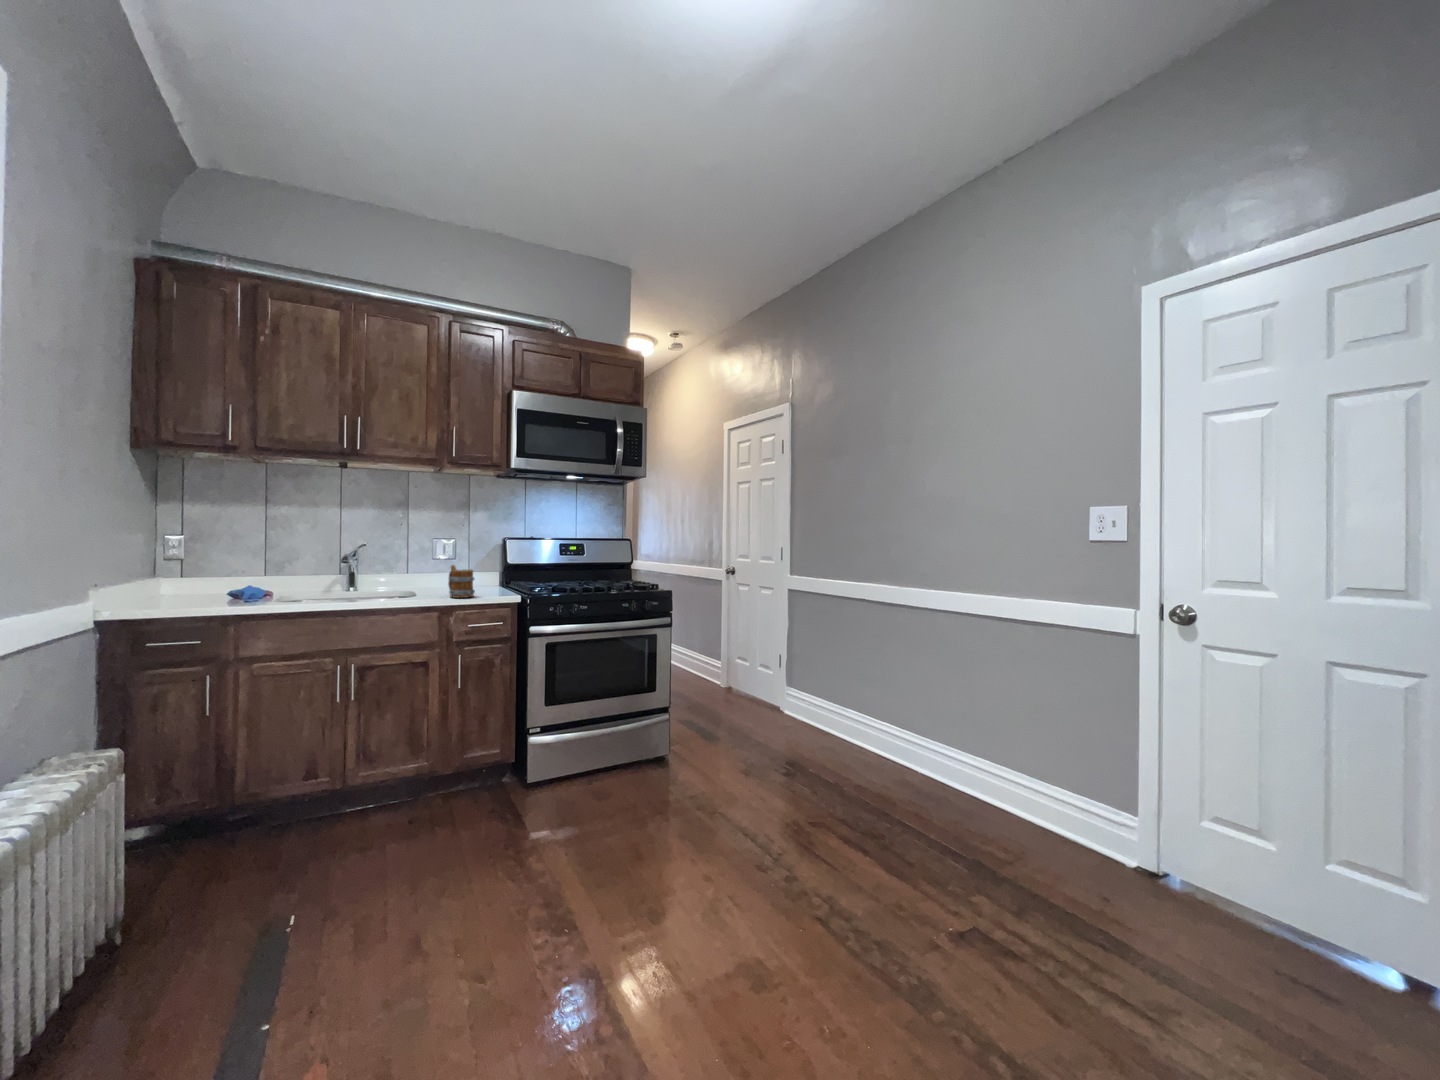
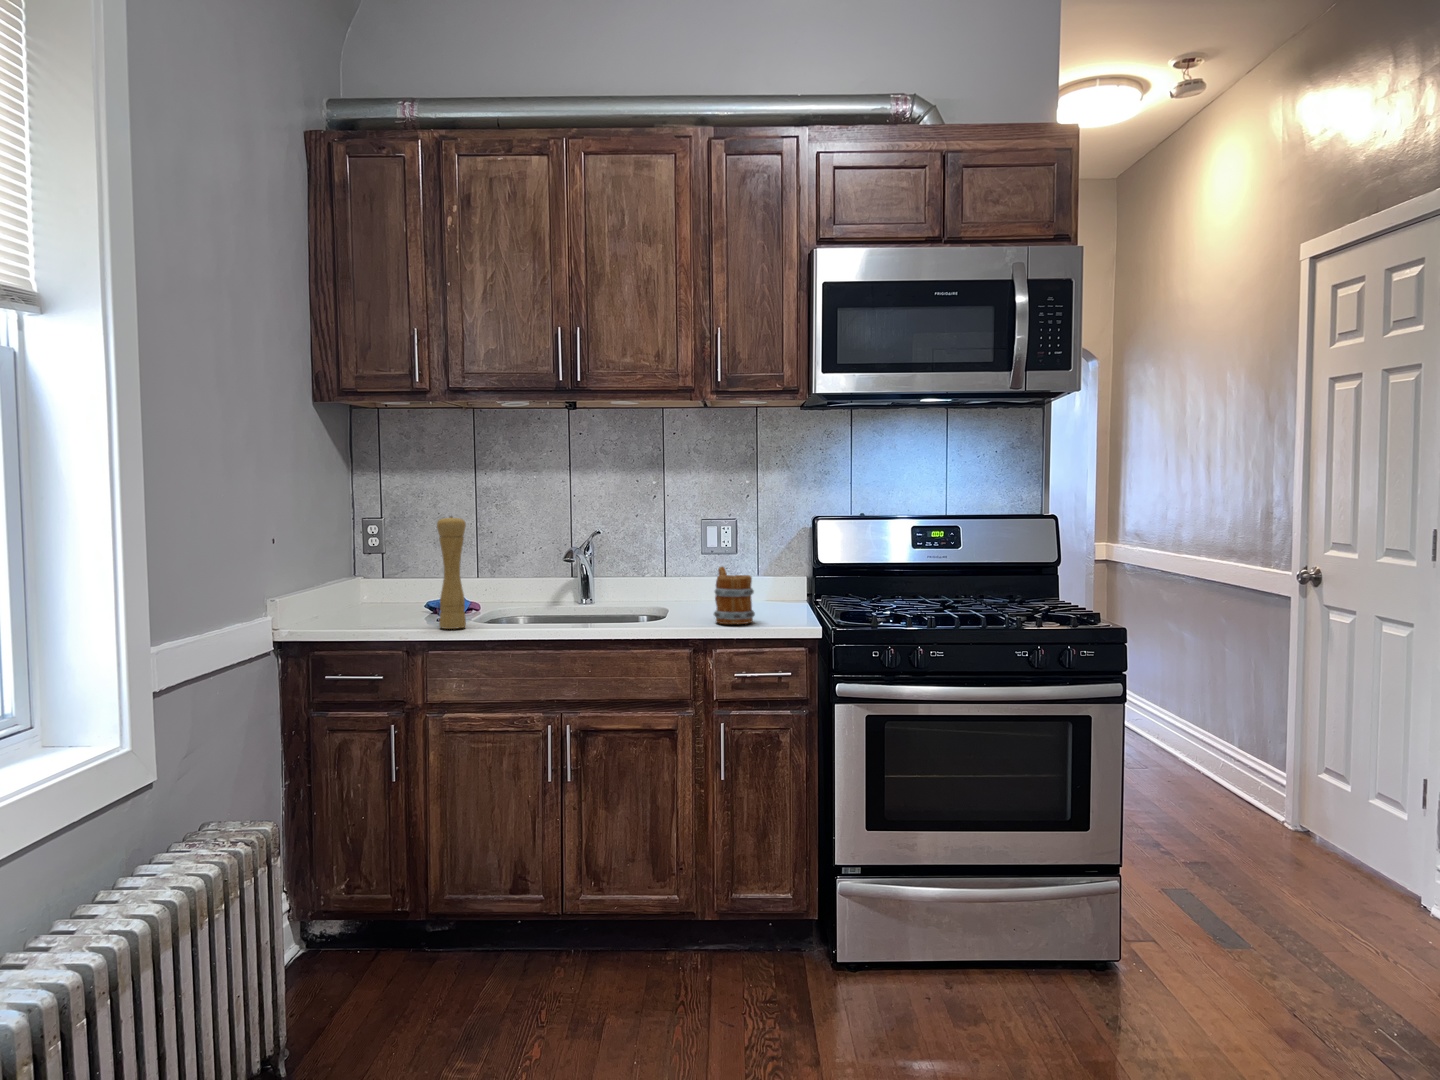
pepper mill: none [248,531,272,607] -> present [437,516,466,629]

